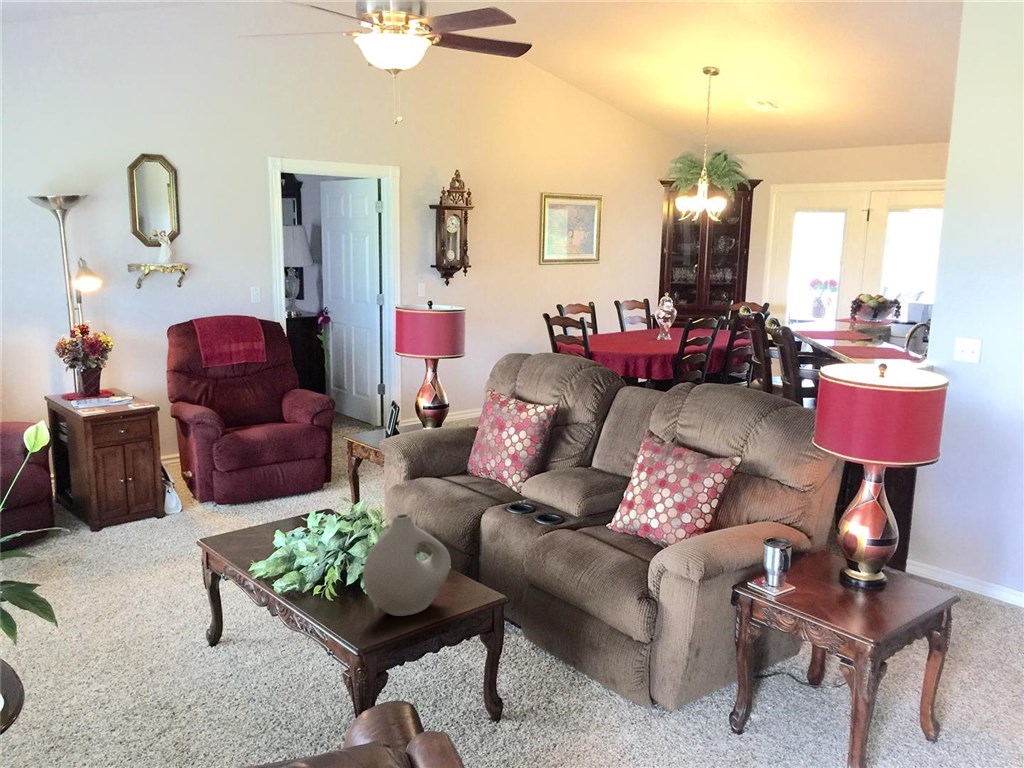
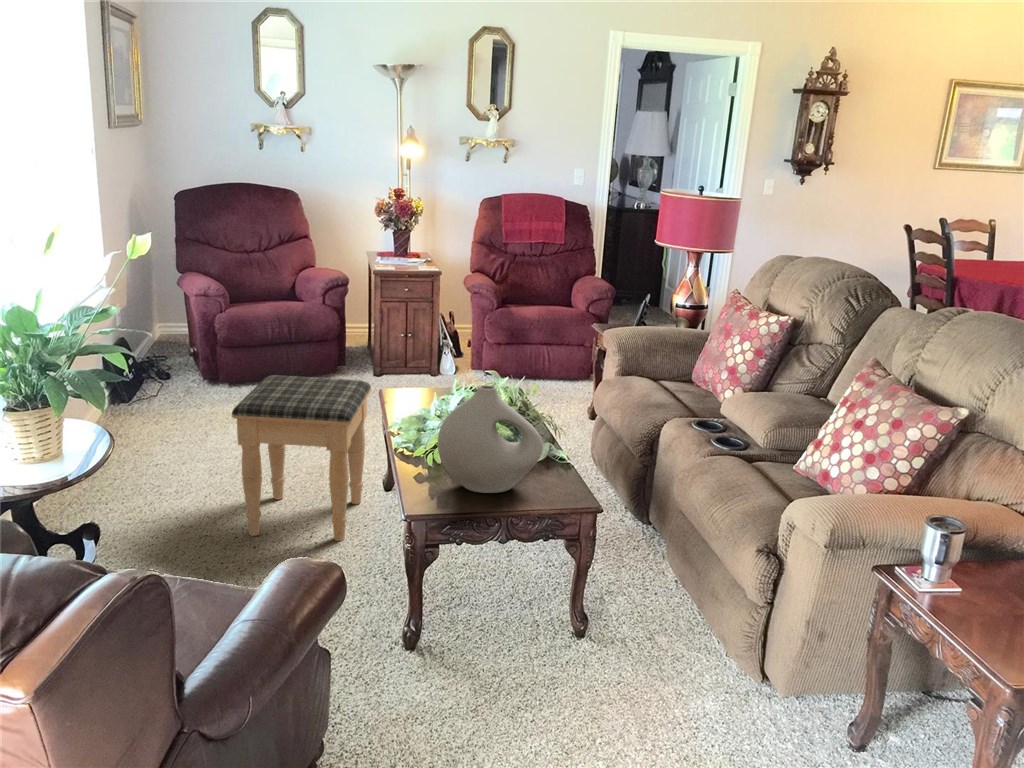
footstool: none [68,537,213,738] -> present [232,375,371,541]

